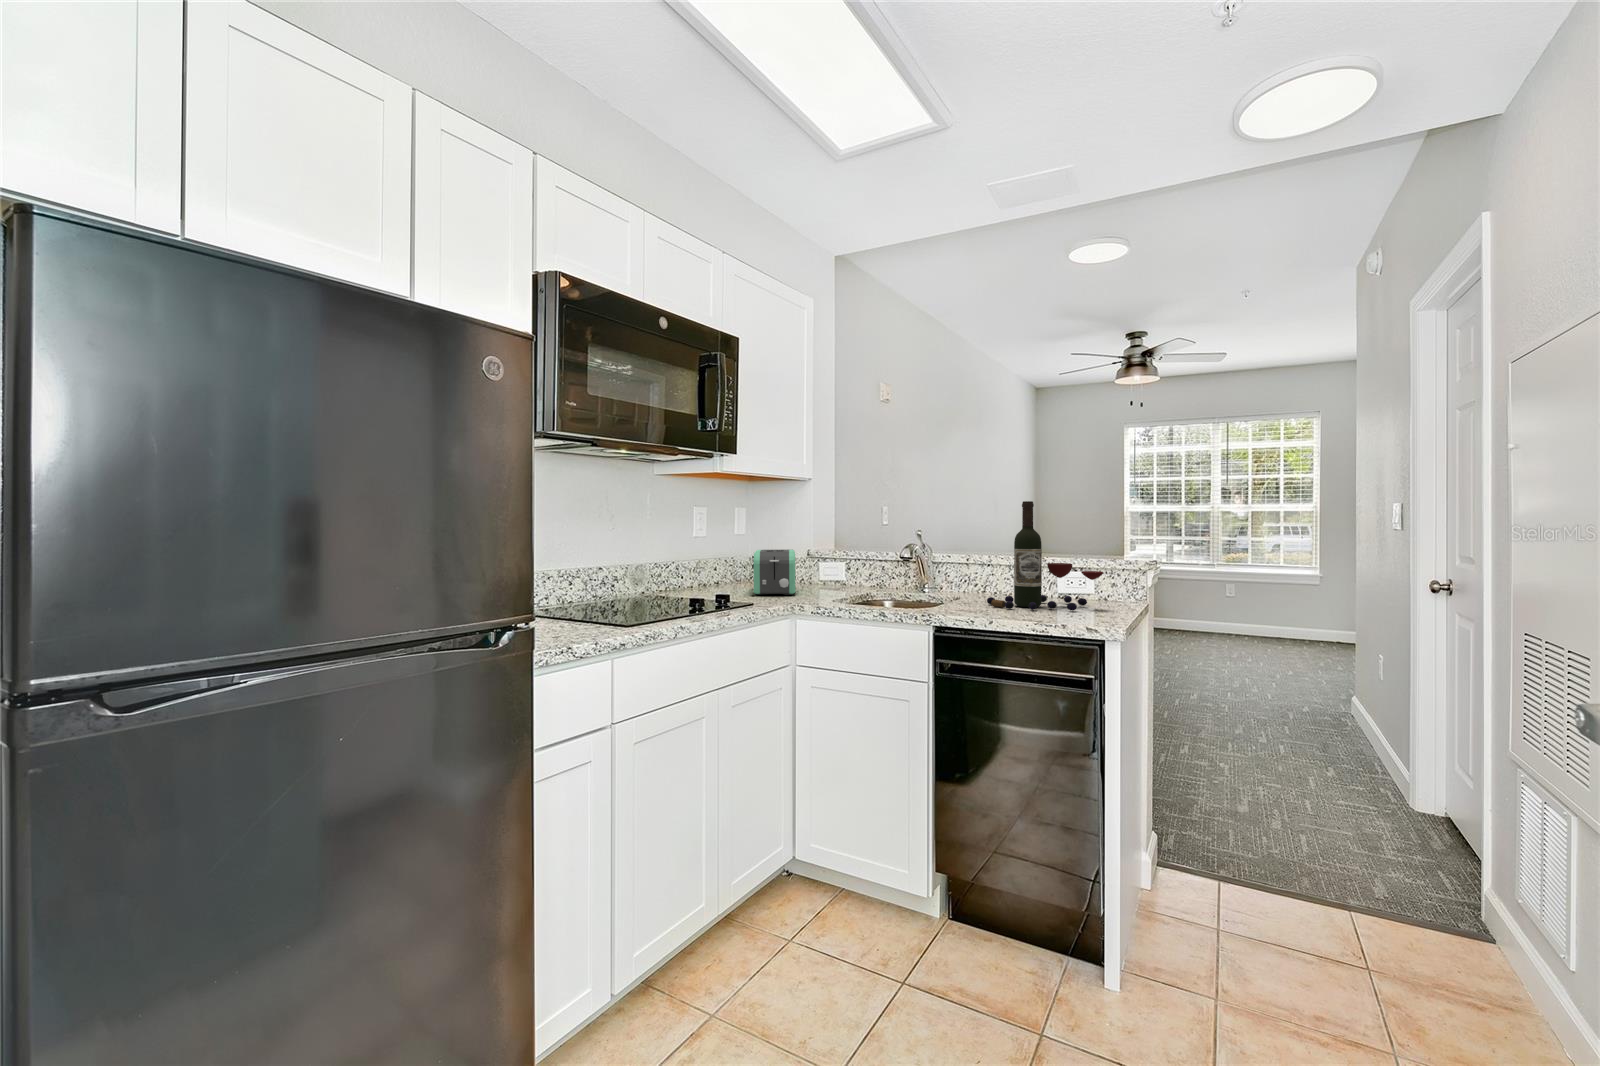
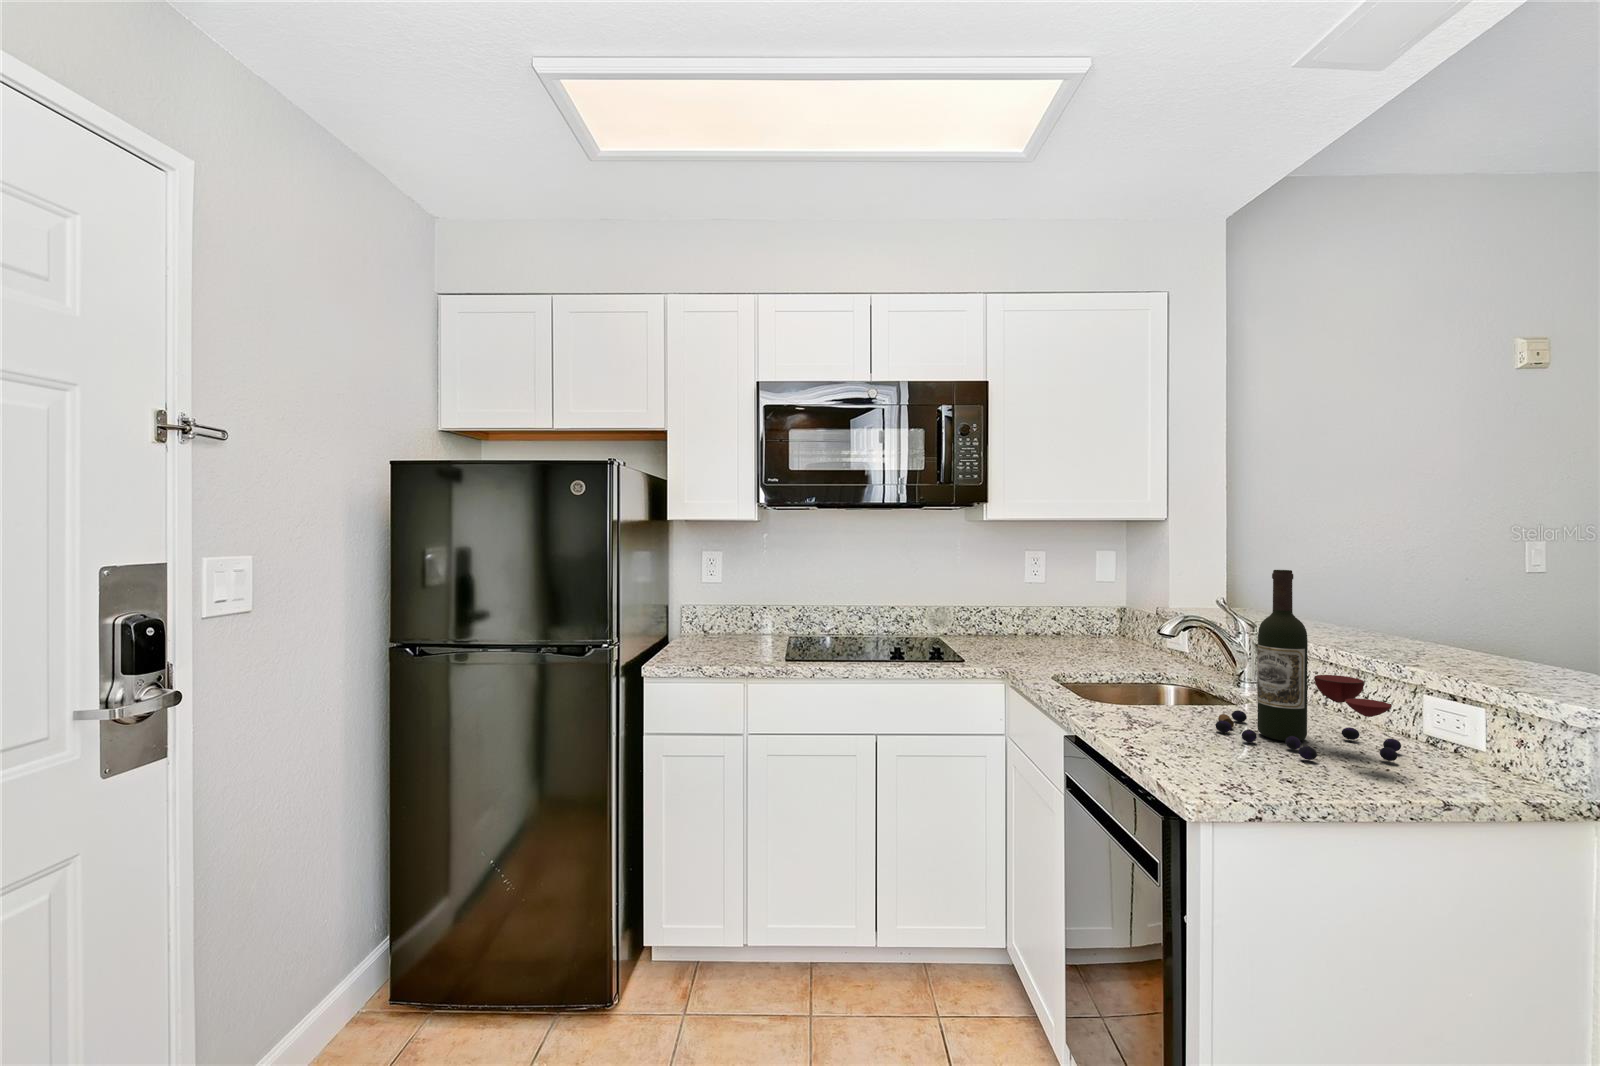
toaster: present [753,549,796,595] -> none [1027,603,1115,660]

